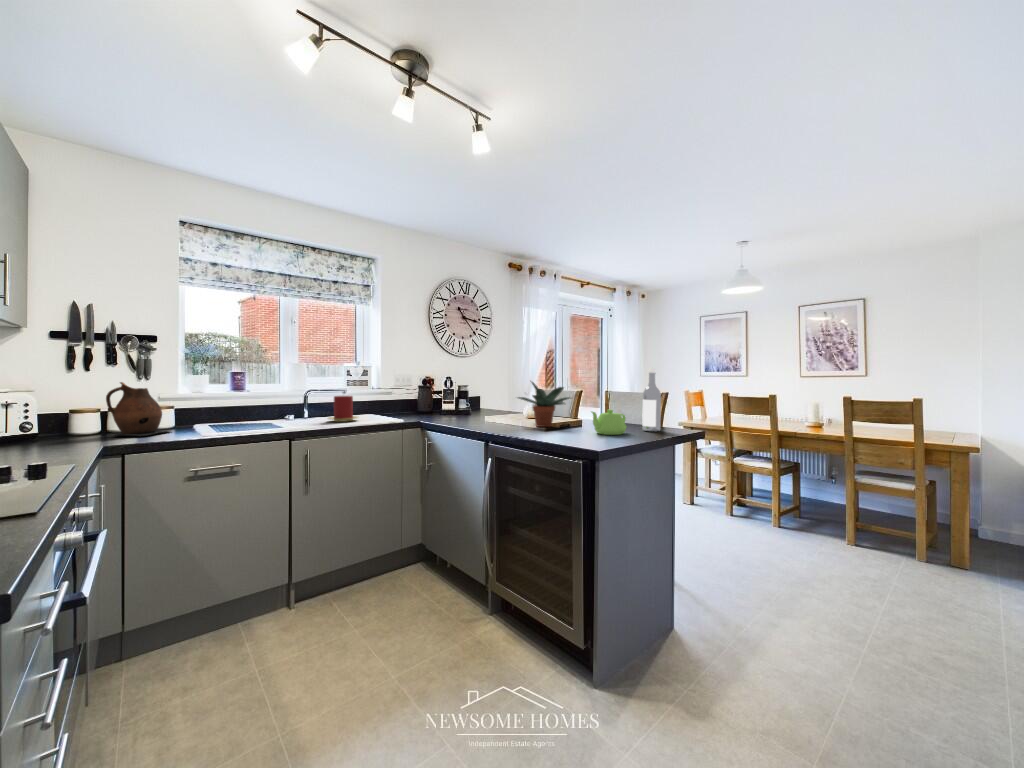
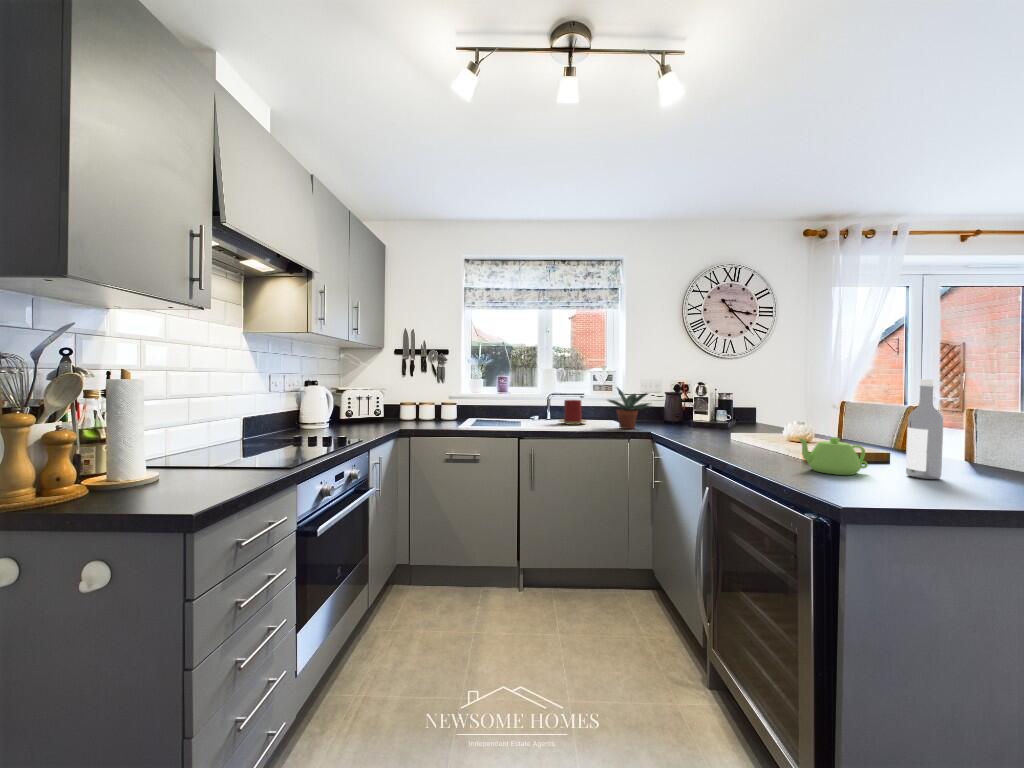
ceramic pitcher: present [106,382,171,436] -> none [412,385,449,425]
potted plant: present [518,382,570,427] -> present [608,388,652,429]

